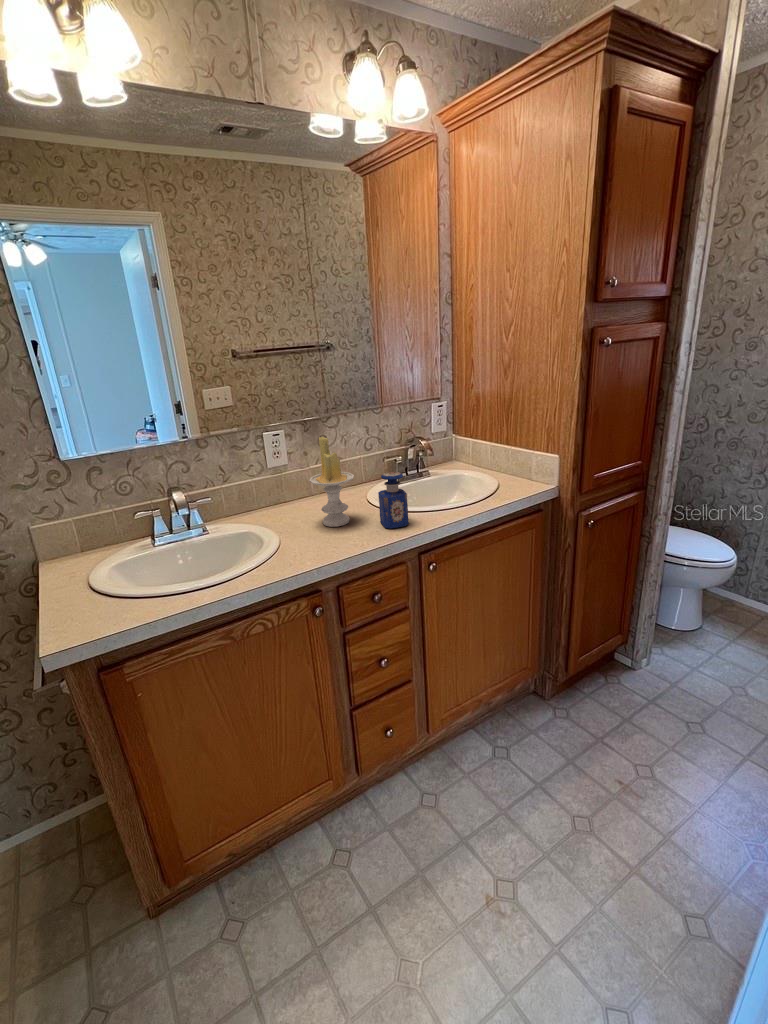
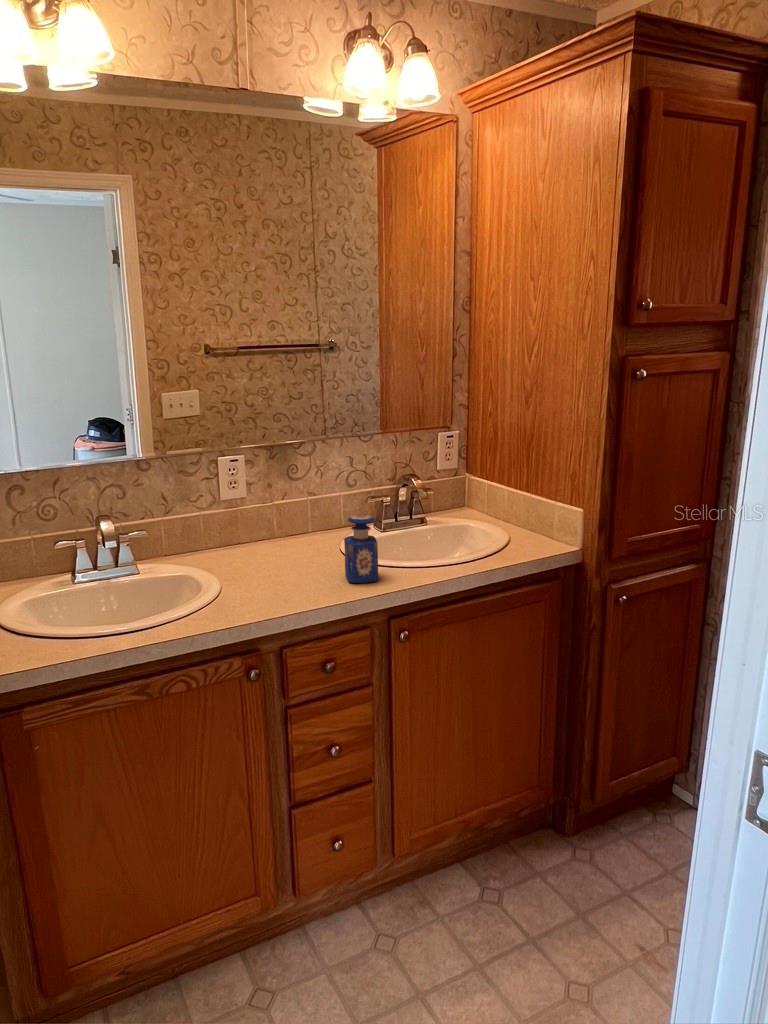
candle: present [309,437,354,527] -> none [263,467,318,576]

